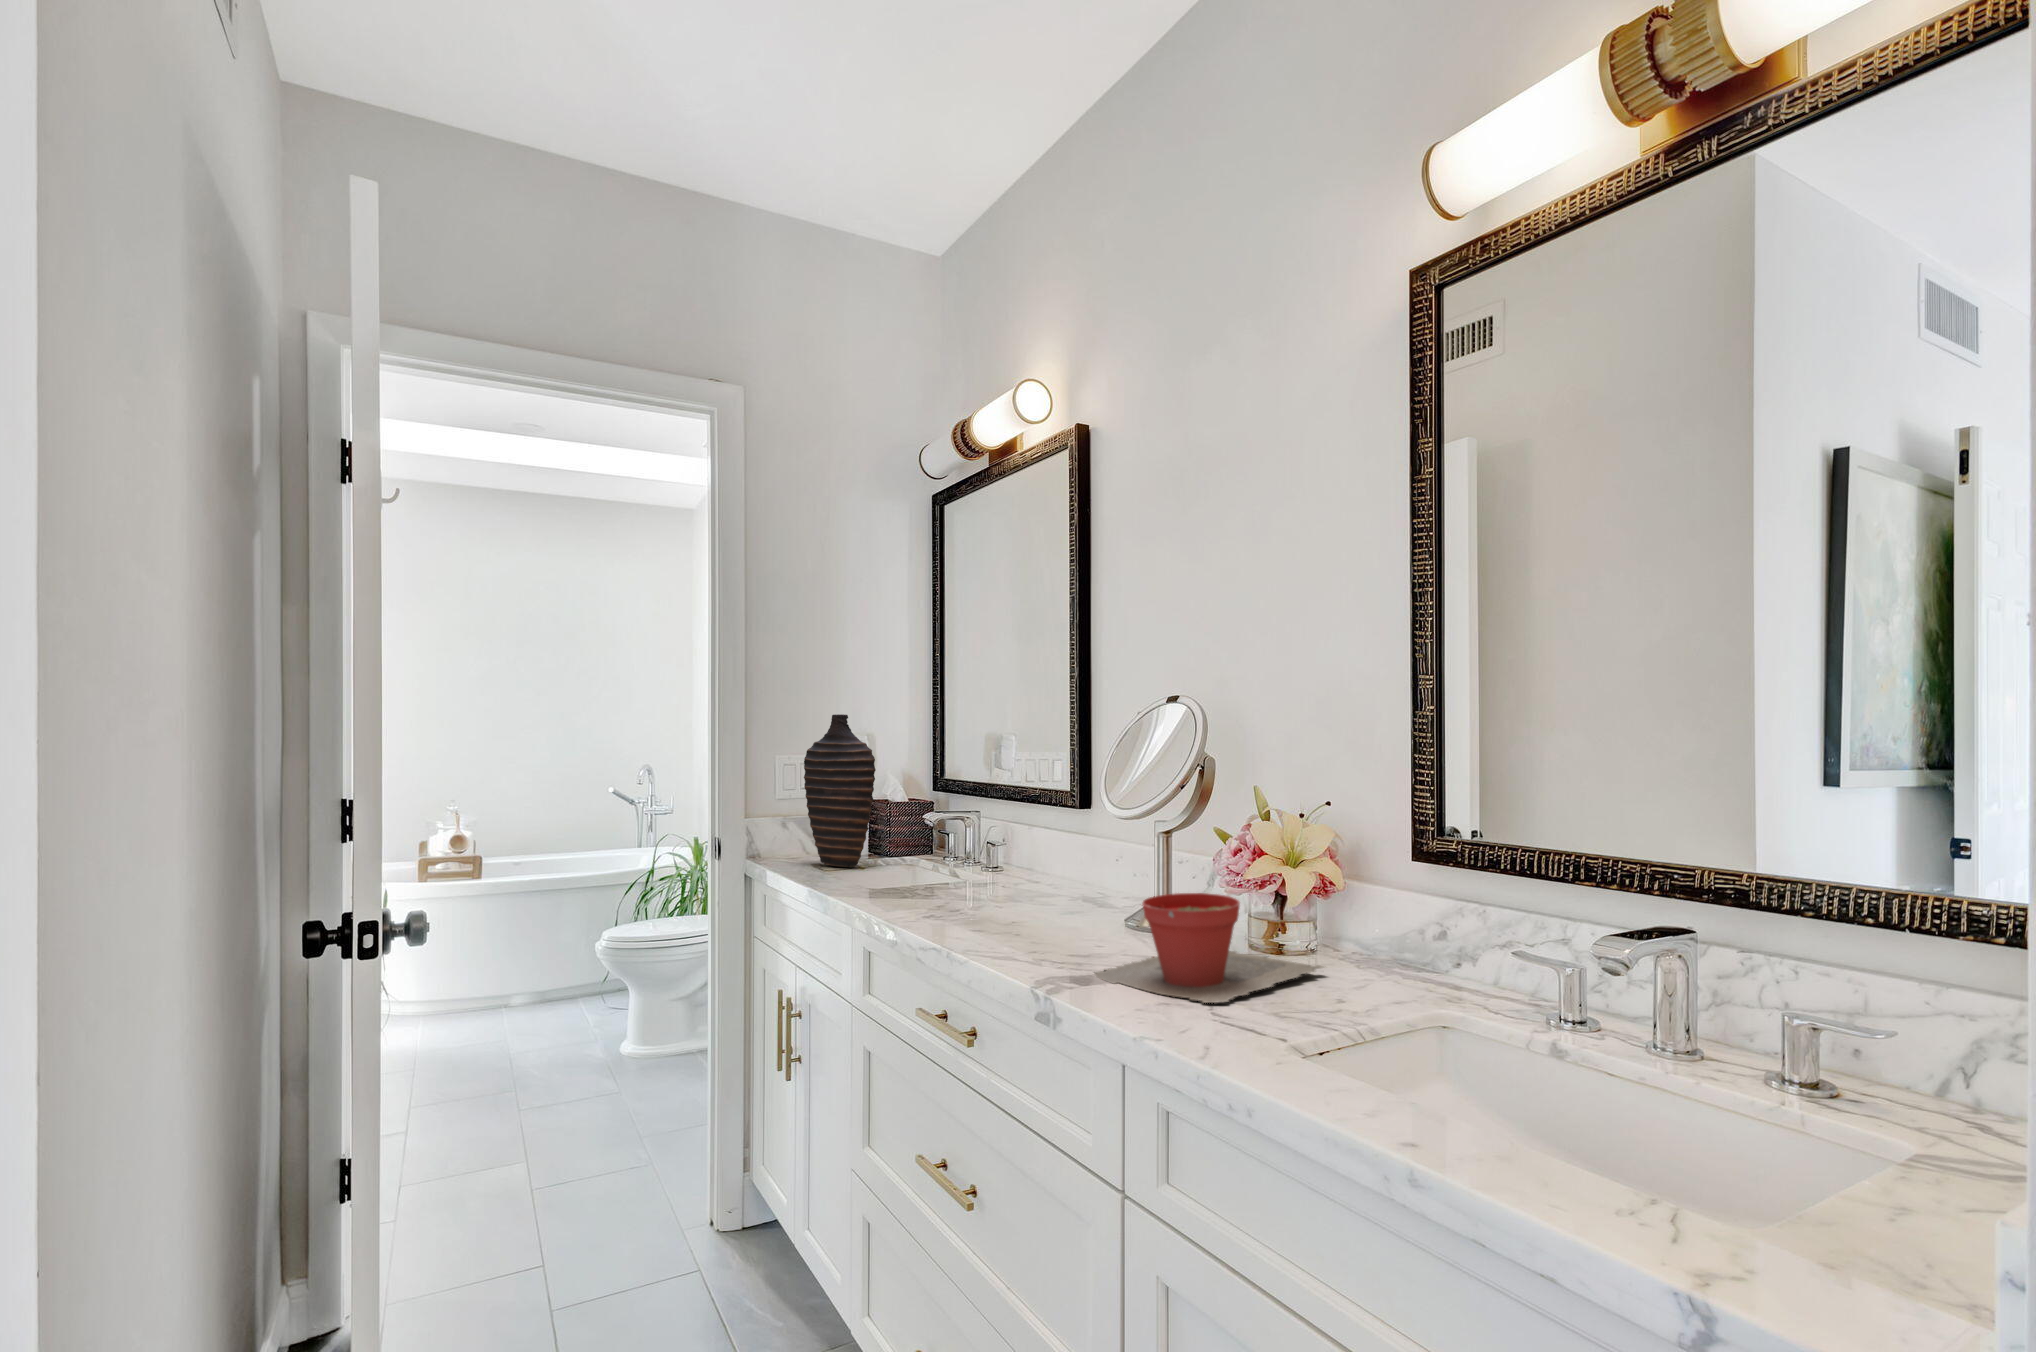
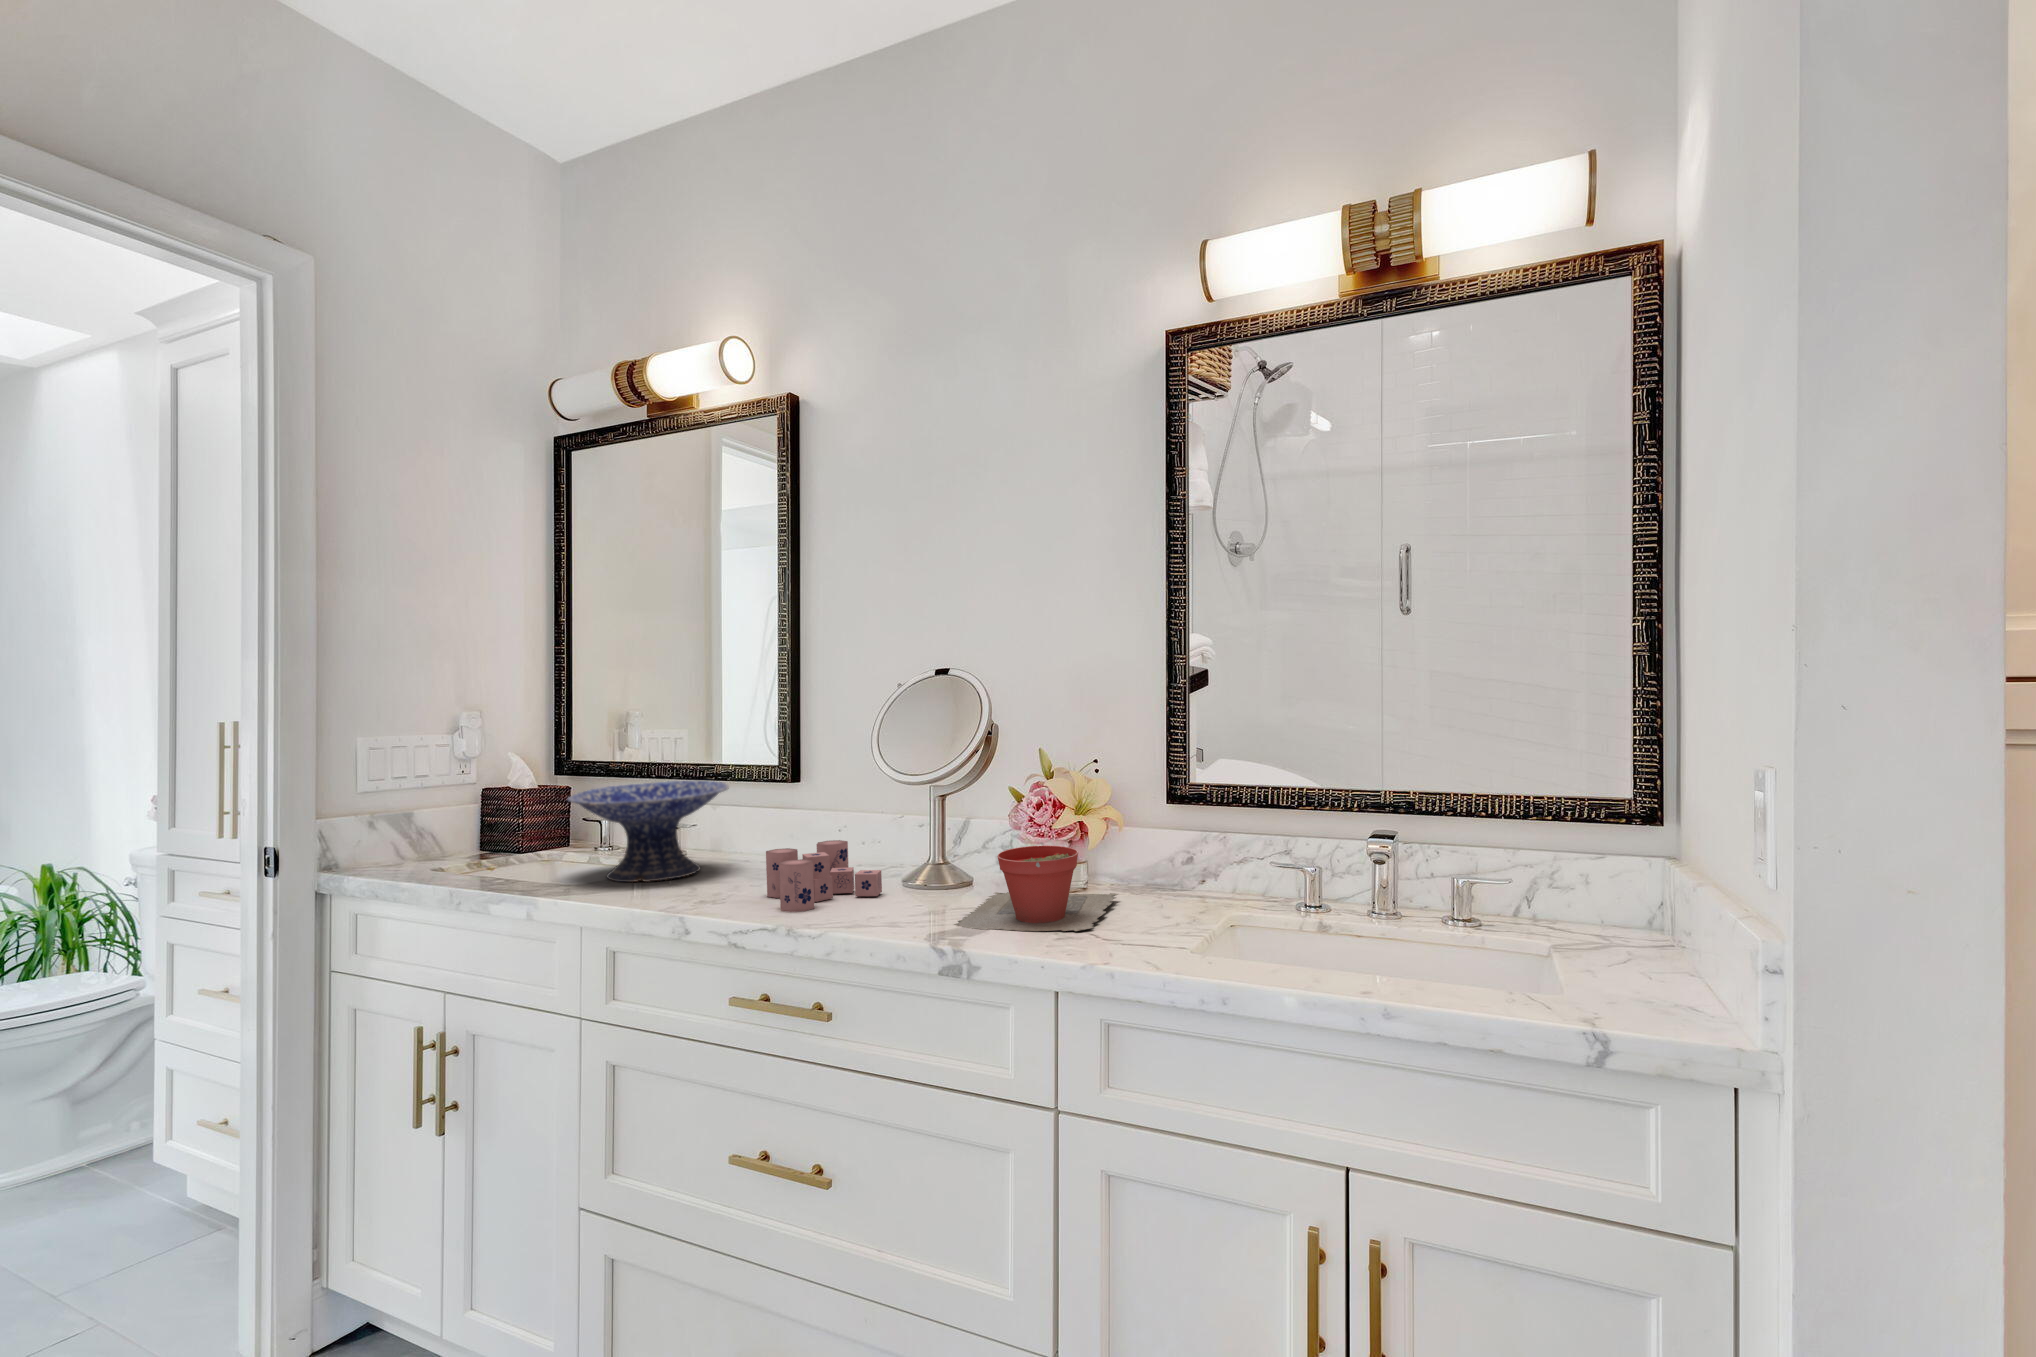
decorative vase: present [804,714,876,867] -> none [432,696,537,870]
decorative bowl: none [867,799,1013,890] -> present [567,781,729,882]
candle: none [969,868,1092,936] -> present [766,840,882,912]

